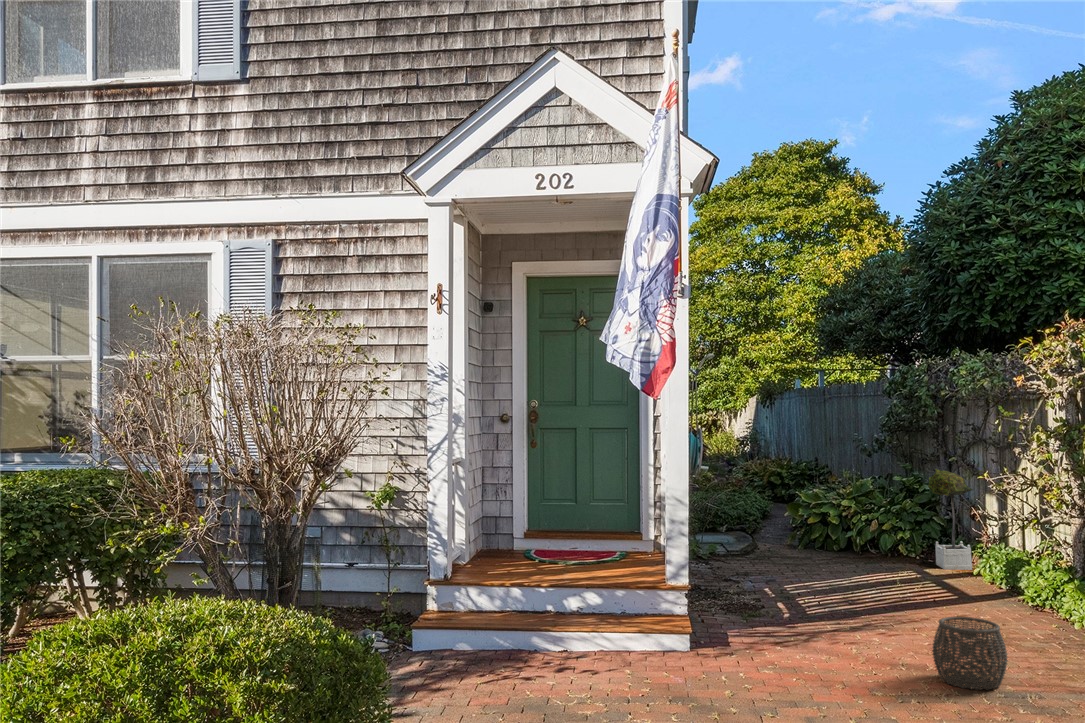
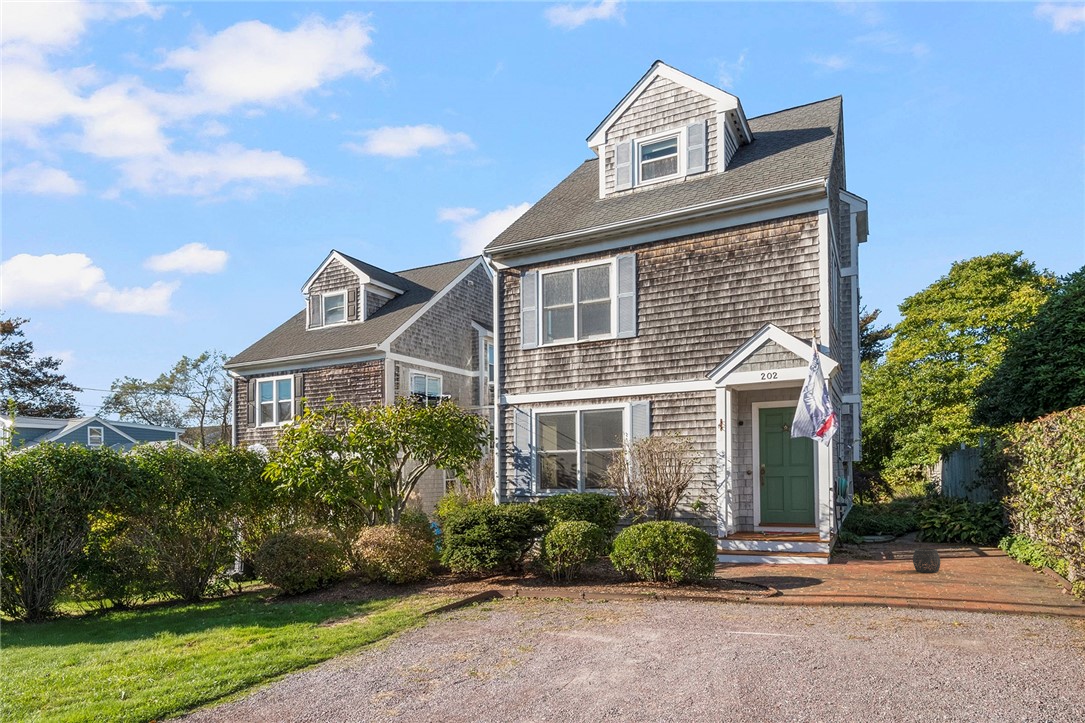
potted tree: present [928,469,972,570] -> none [977,498,1001,549]

